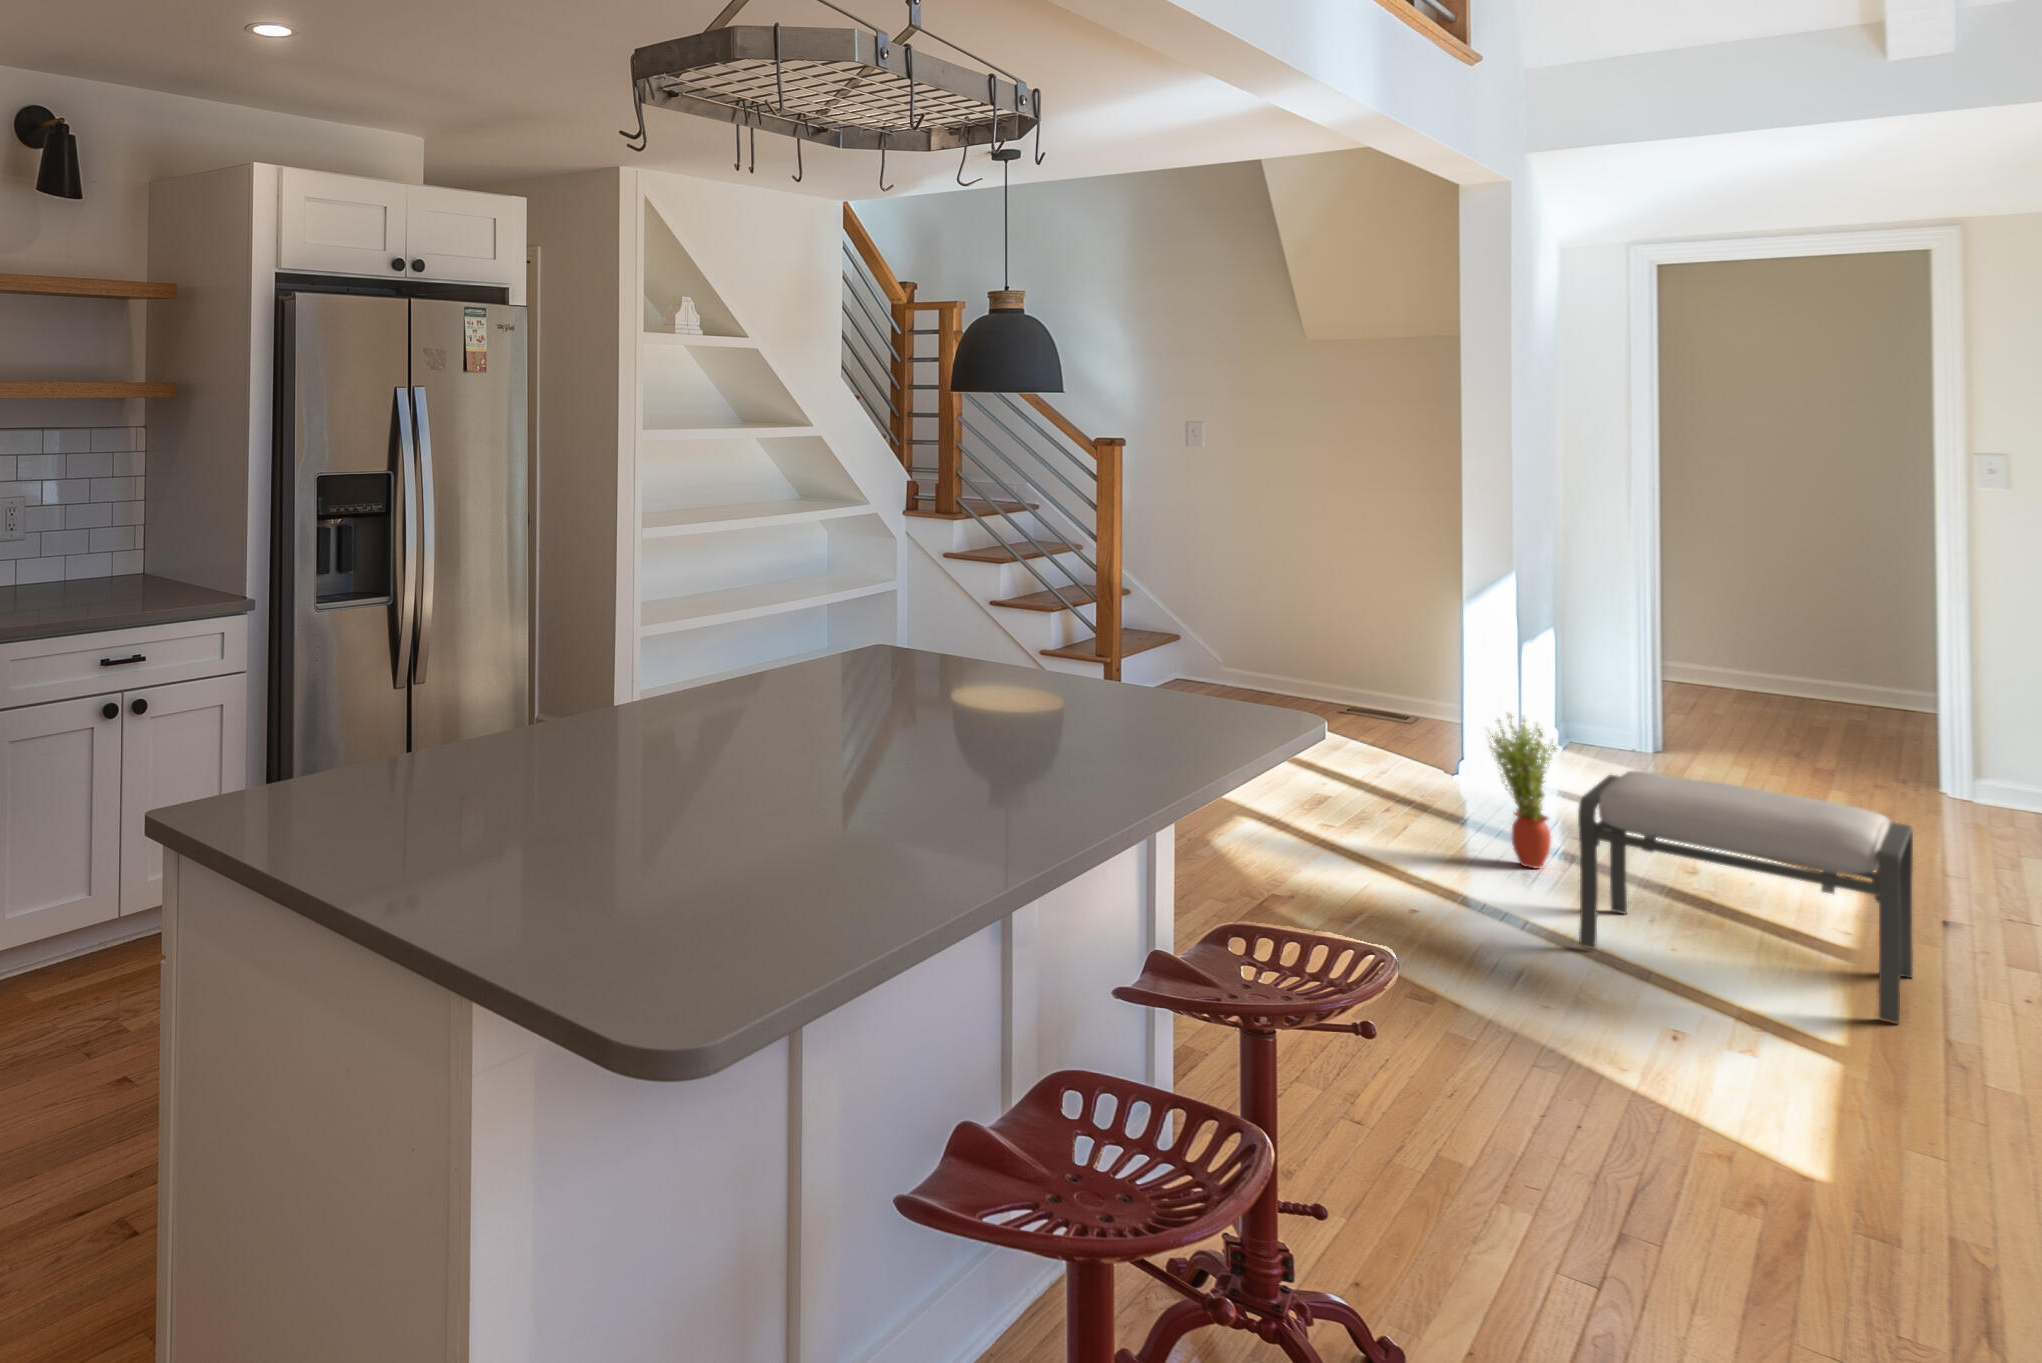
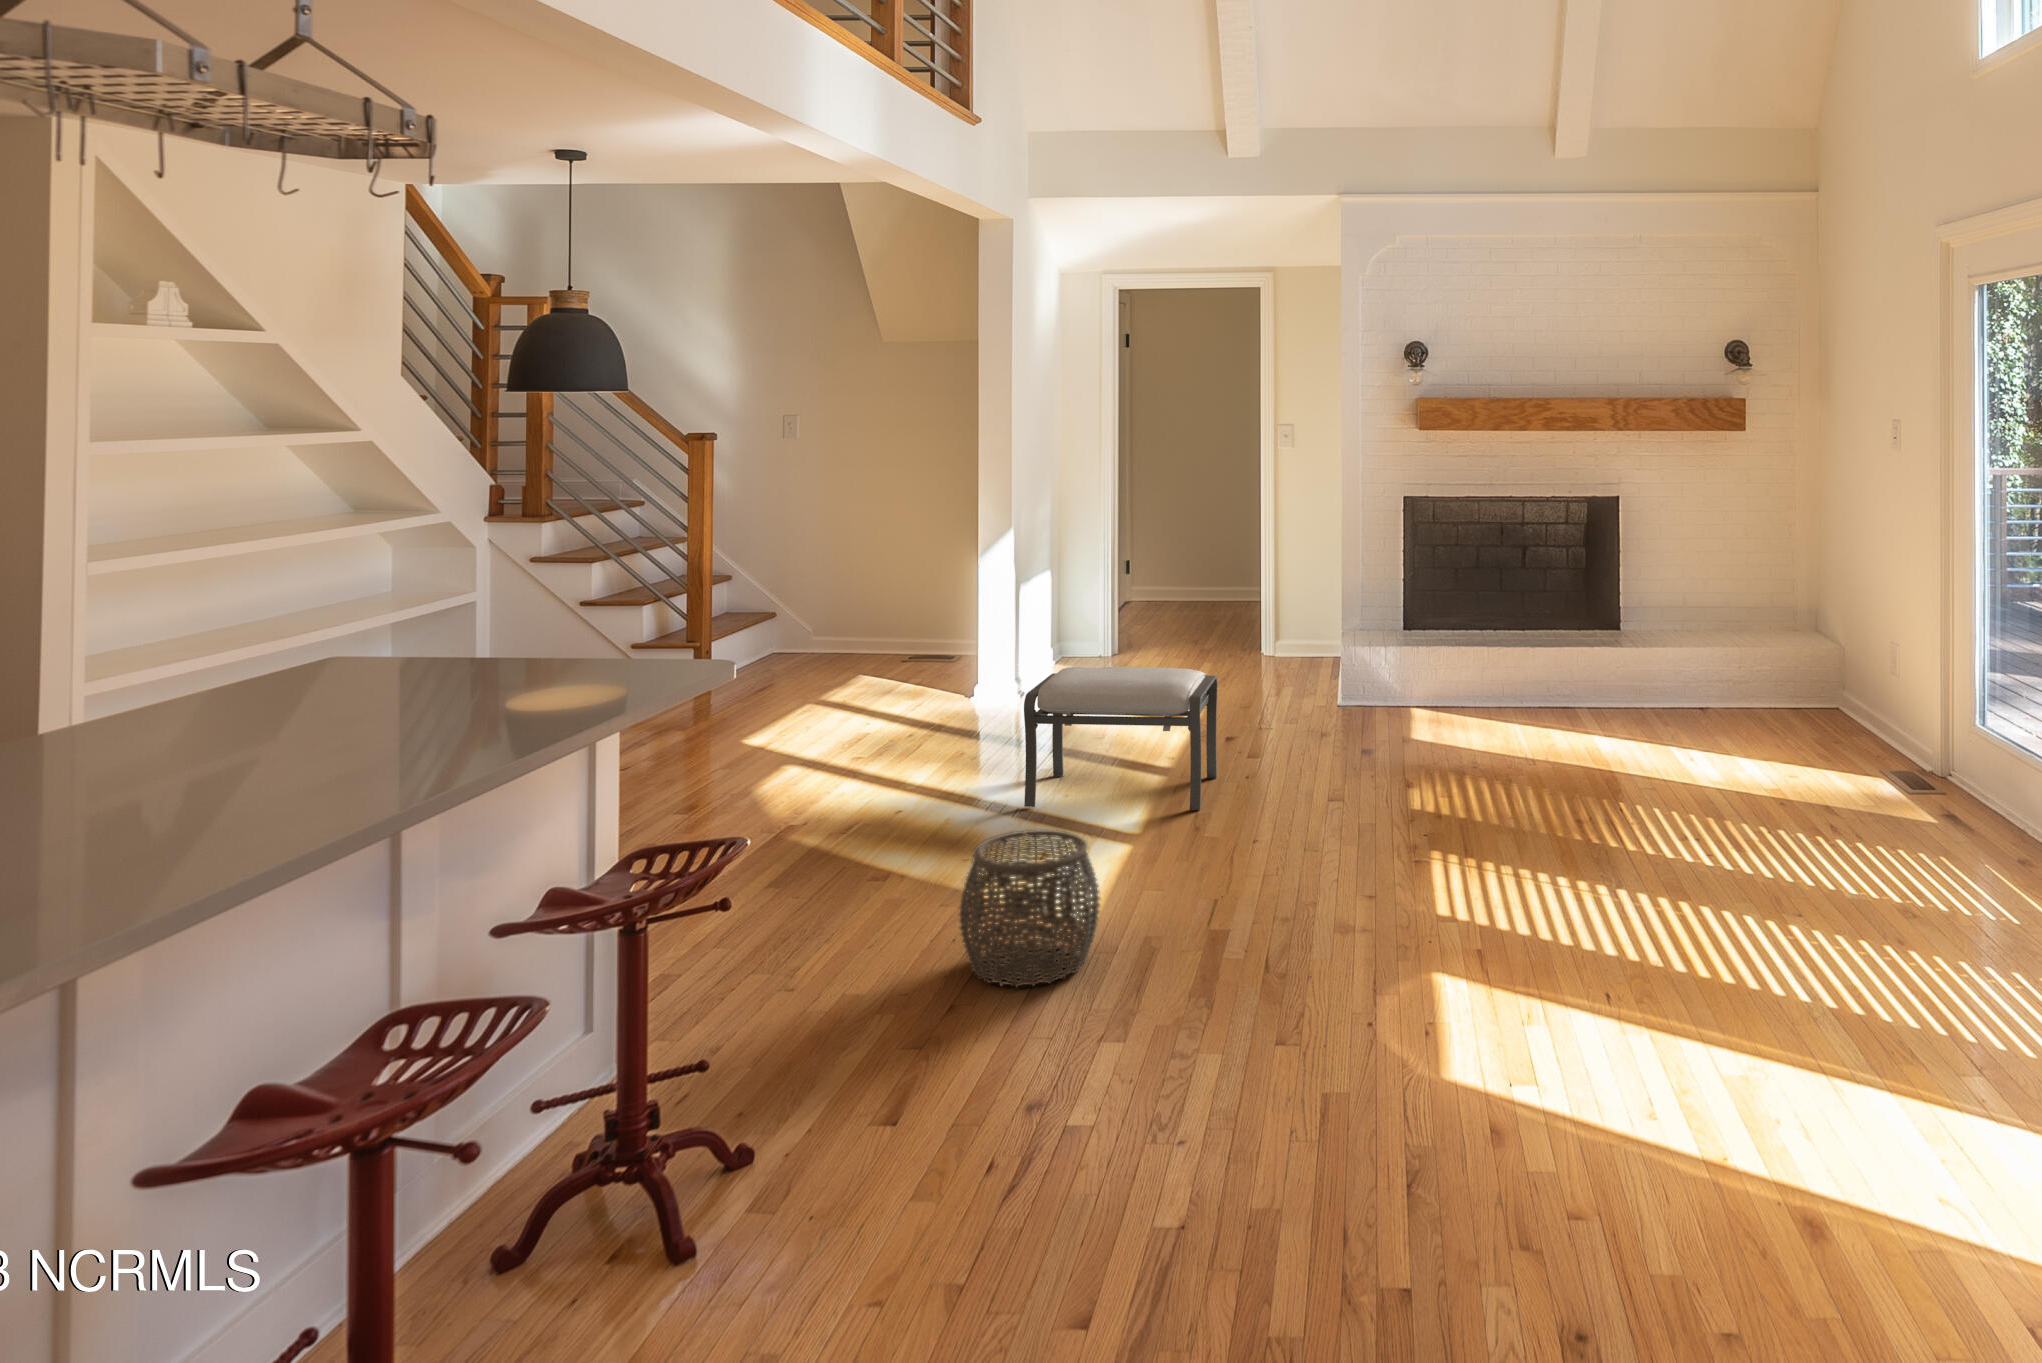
potted plant: present [1489,713,1556,869] -> none [979,638,1027,756]
woven basket: none [1551,998,1795,1238] -> present [959,830,1100,987]

